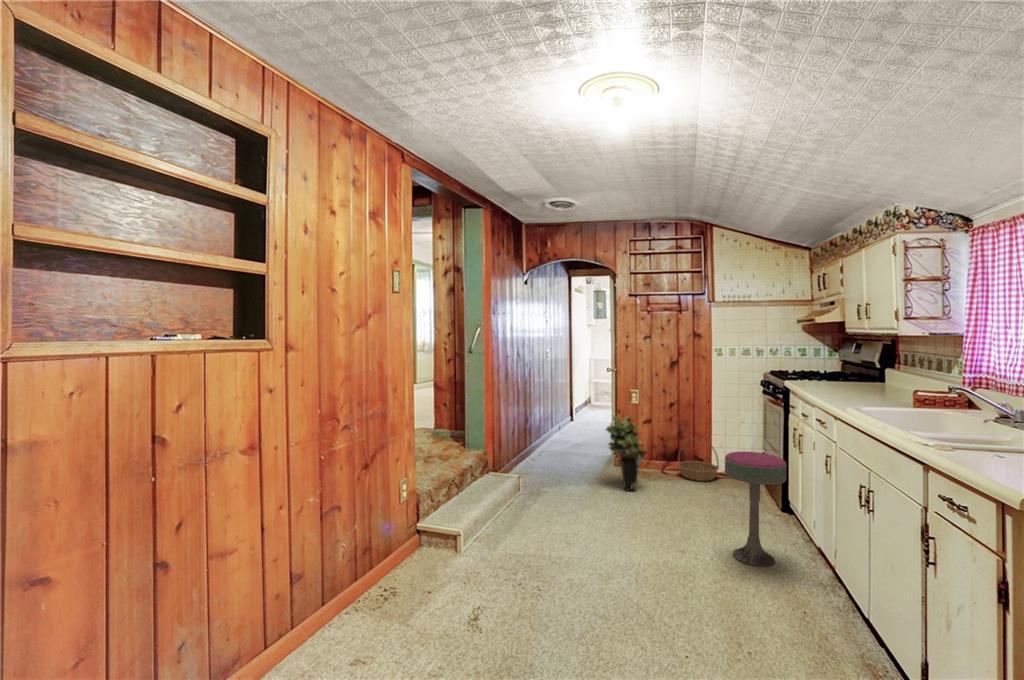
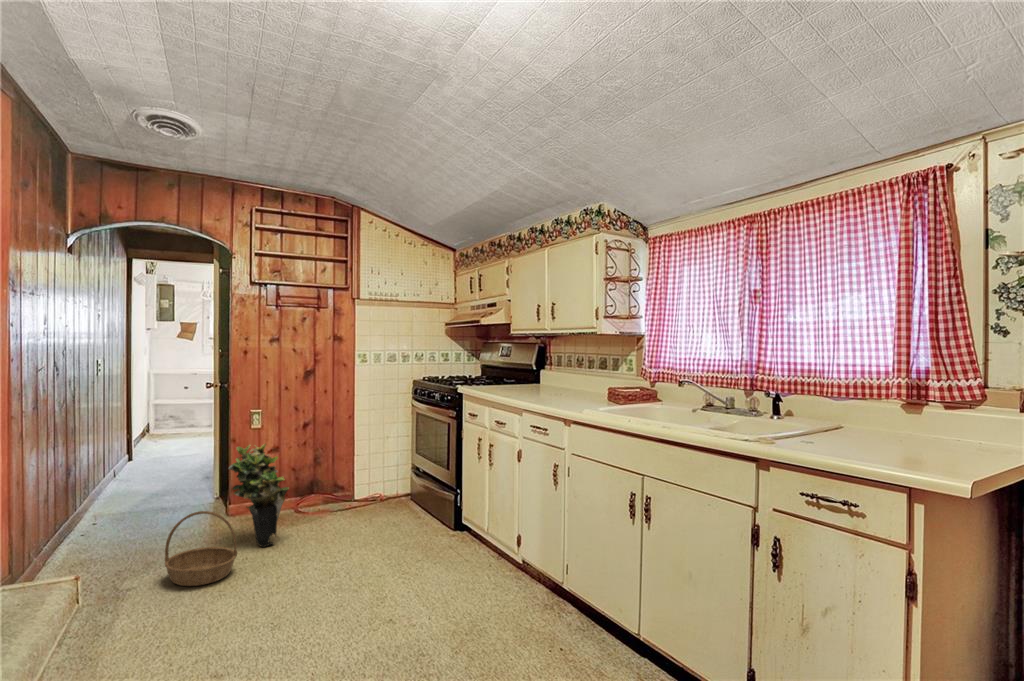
basket: present [678,438,719,481] -> present [165,511,237,586]
bar stool: present [725,452,787,566] -> none [416,469,479,598]

